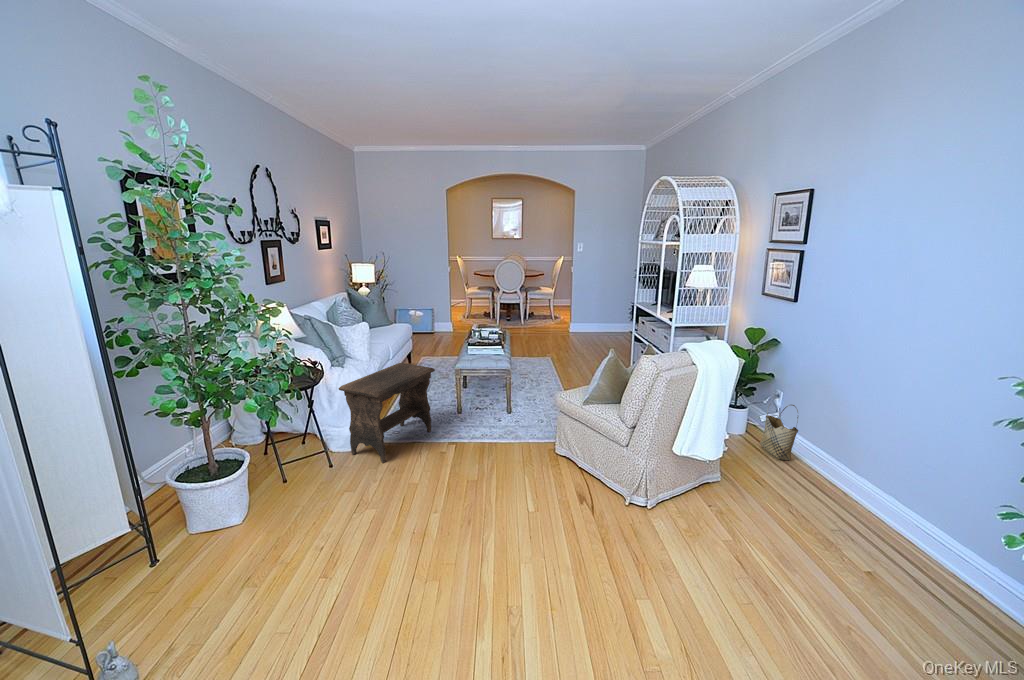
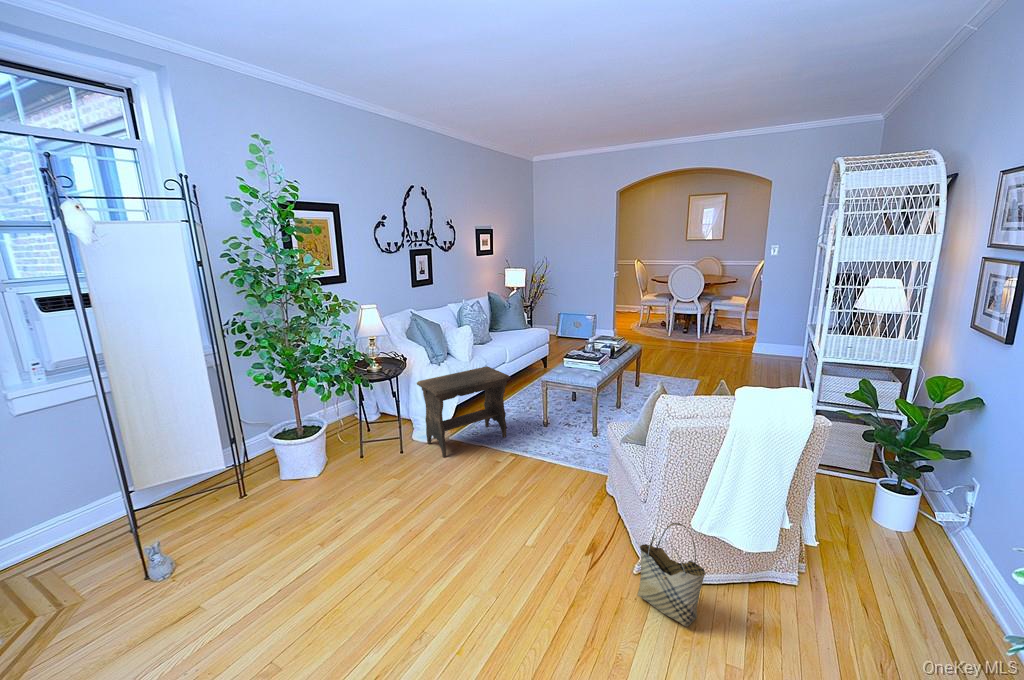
woven basket: present [759,404,798,460] -> present [637,523,705,626]

